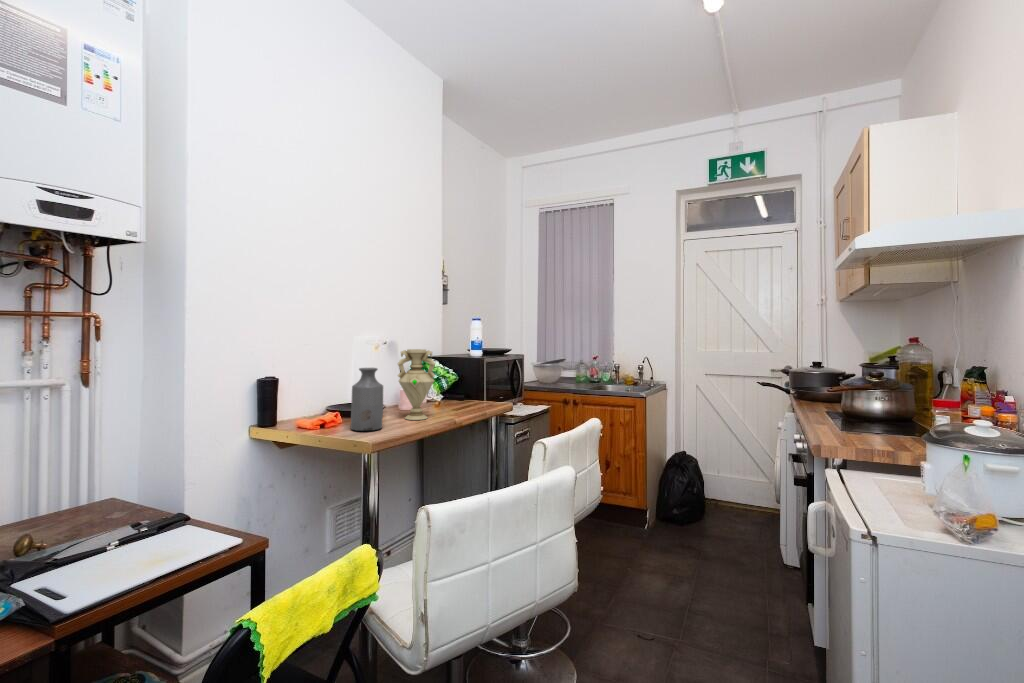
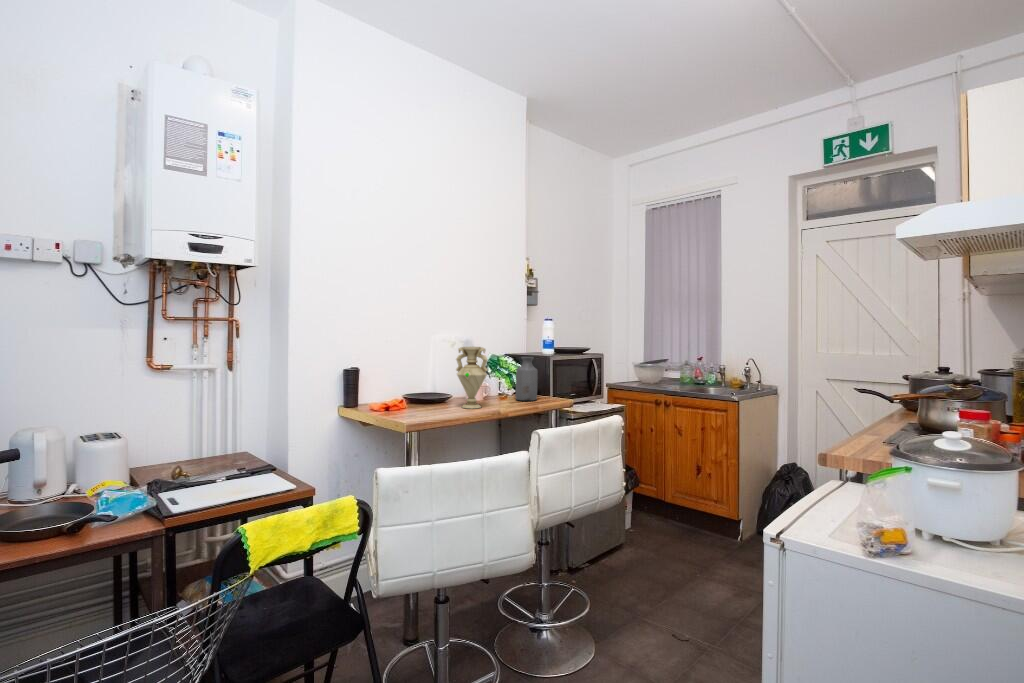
bottle: present [351,368,383,431] -> present [515,357,538,401]

